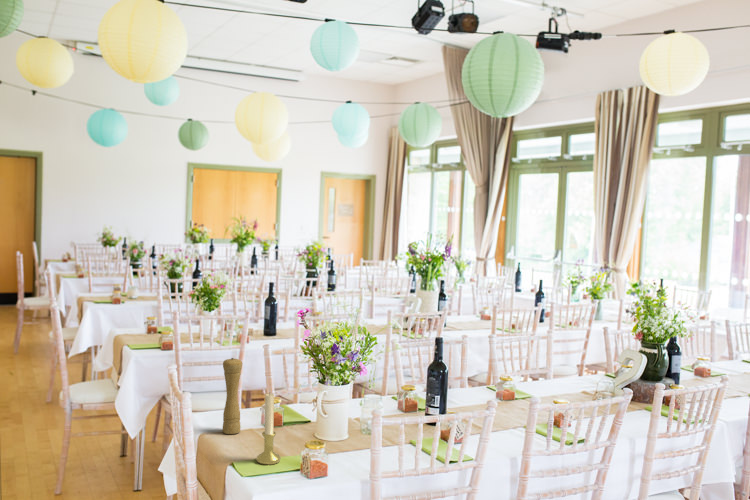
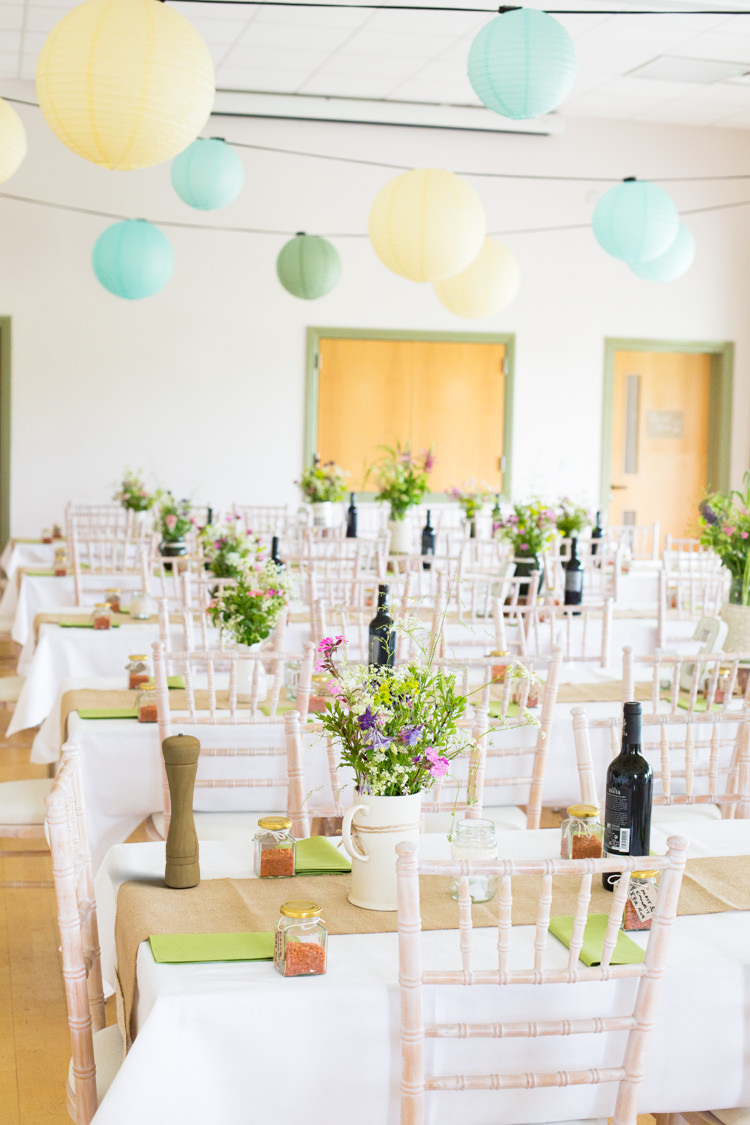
candle holder: present [256,393,281,465] -> none [196,803,245,951]

